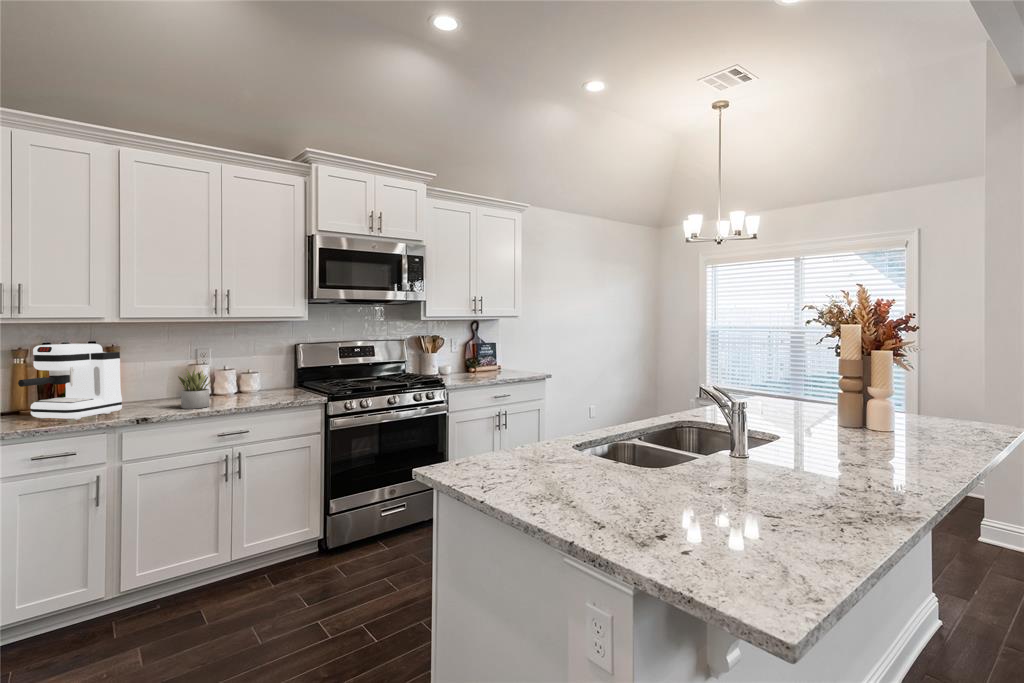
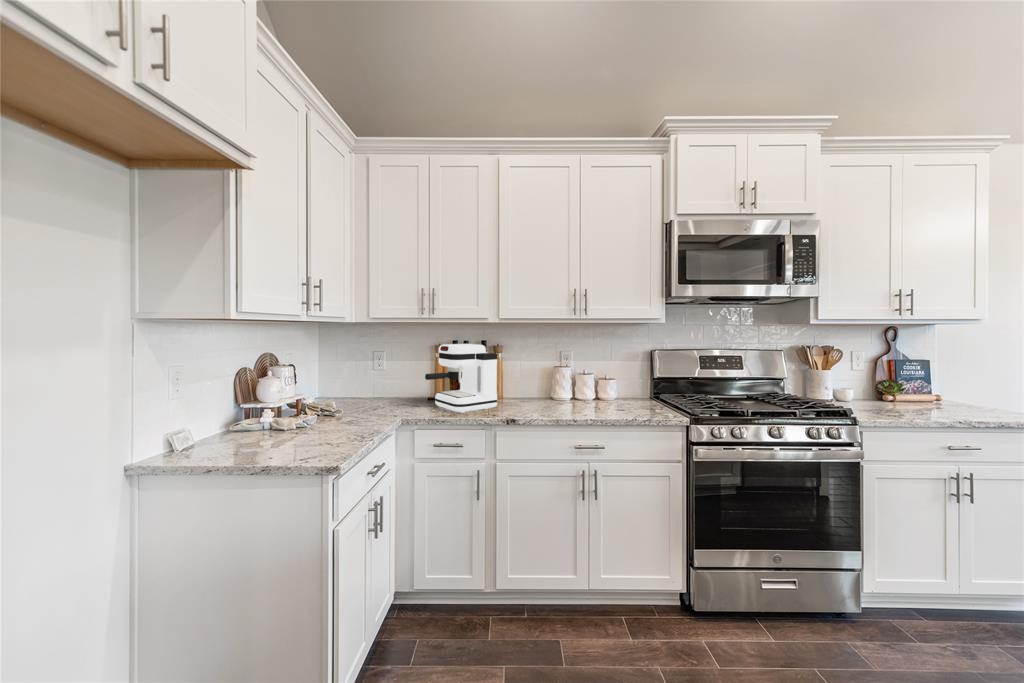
succulent plant: present [178,369,210,409] -> none [542,372,570,414]

